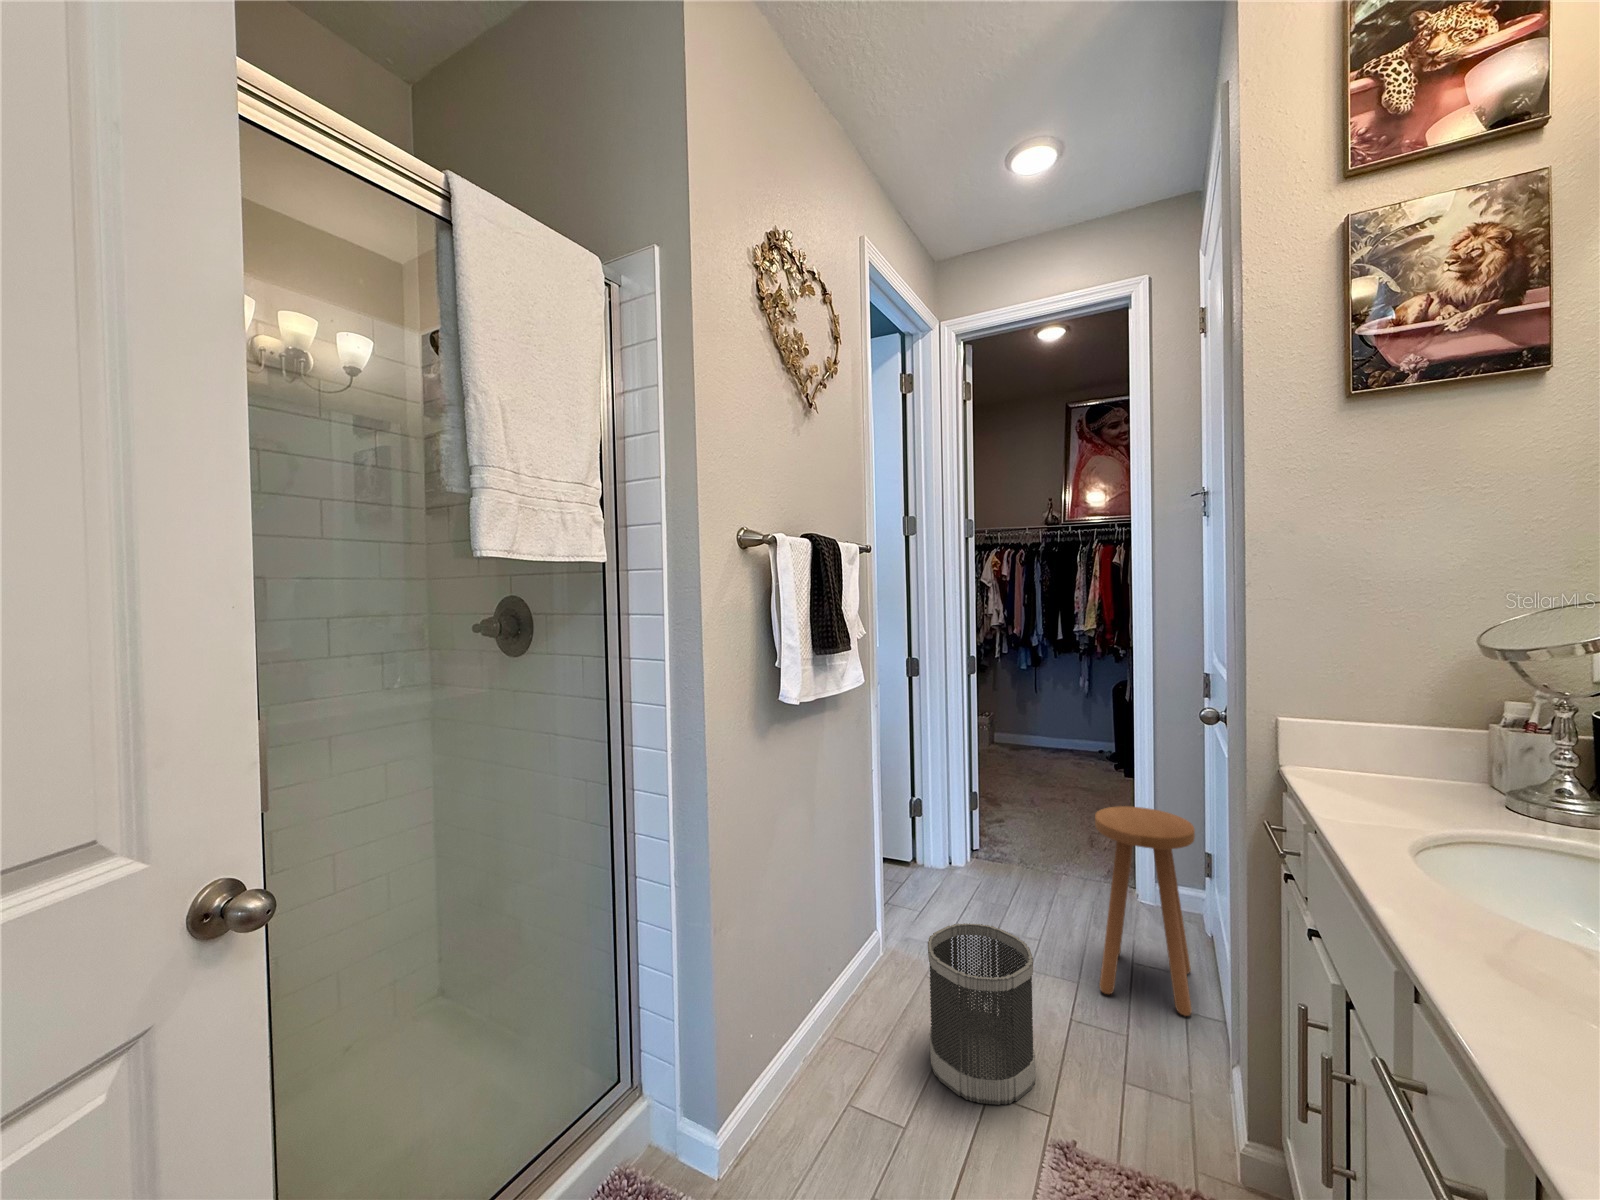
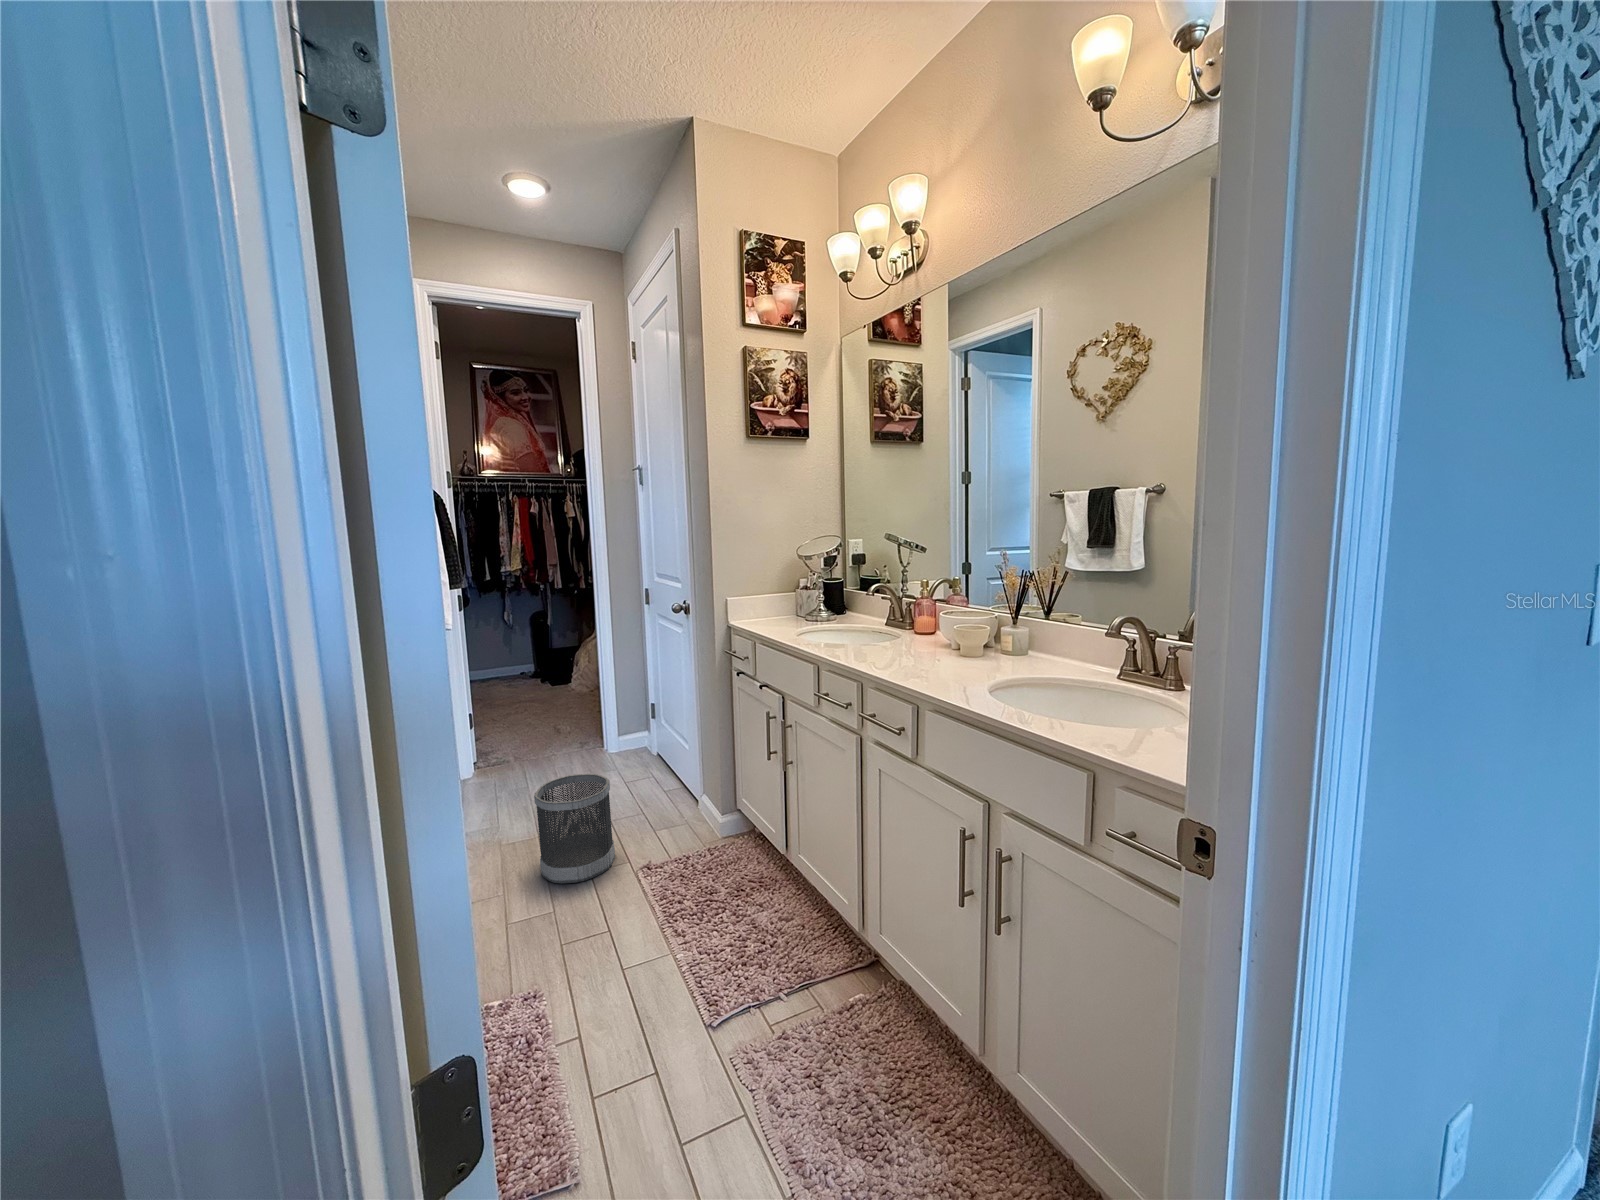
stool: present [1095,806,1195,1016] -> none [604,678,670,801]

